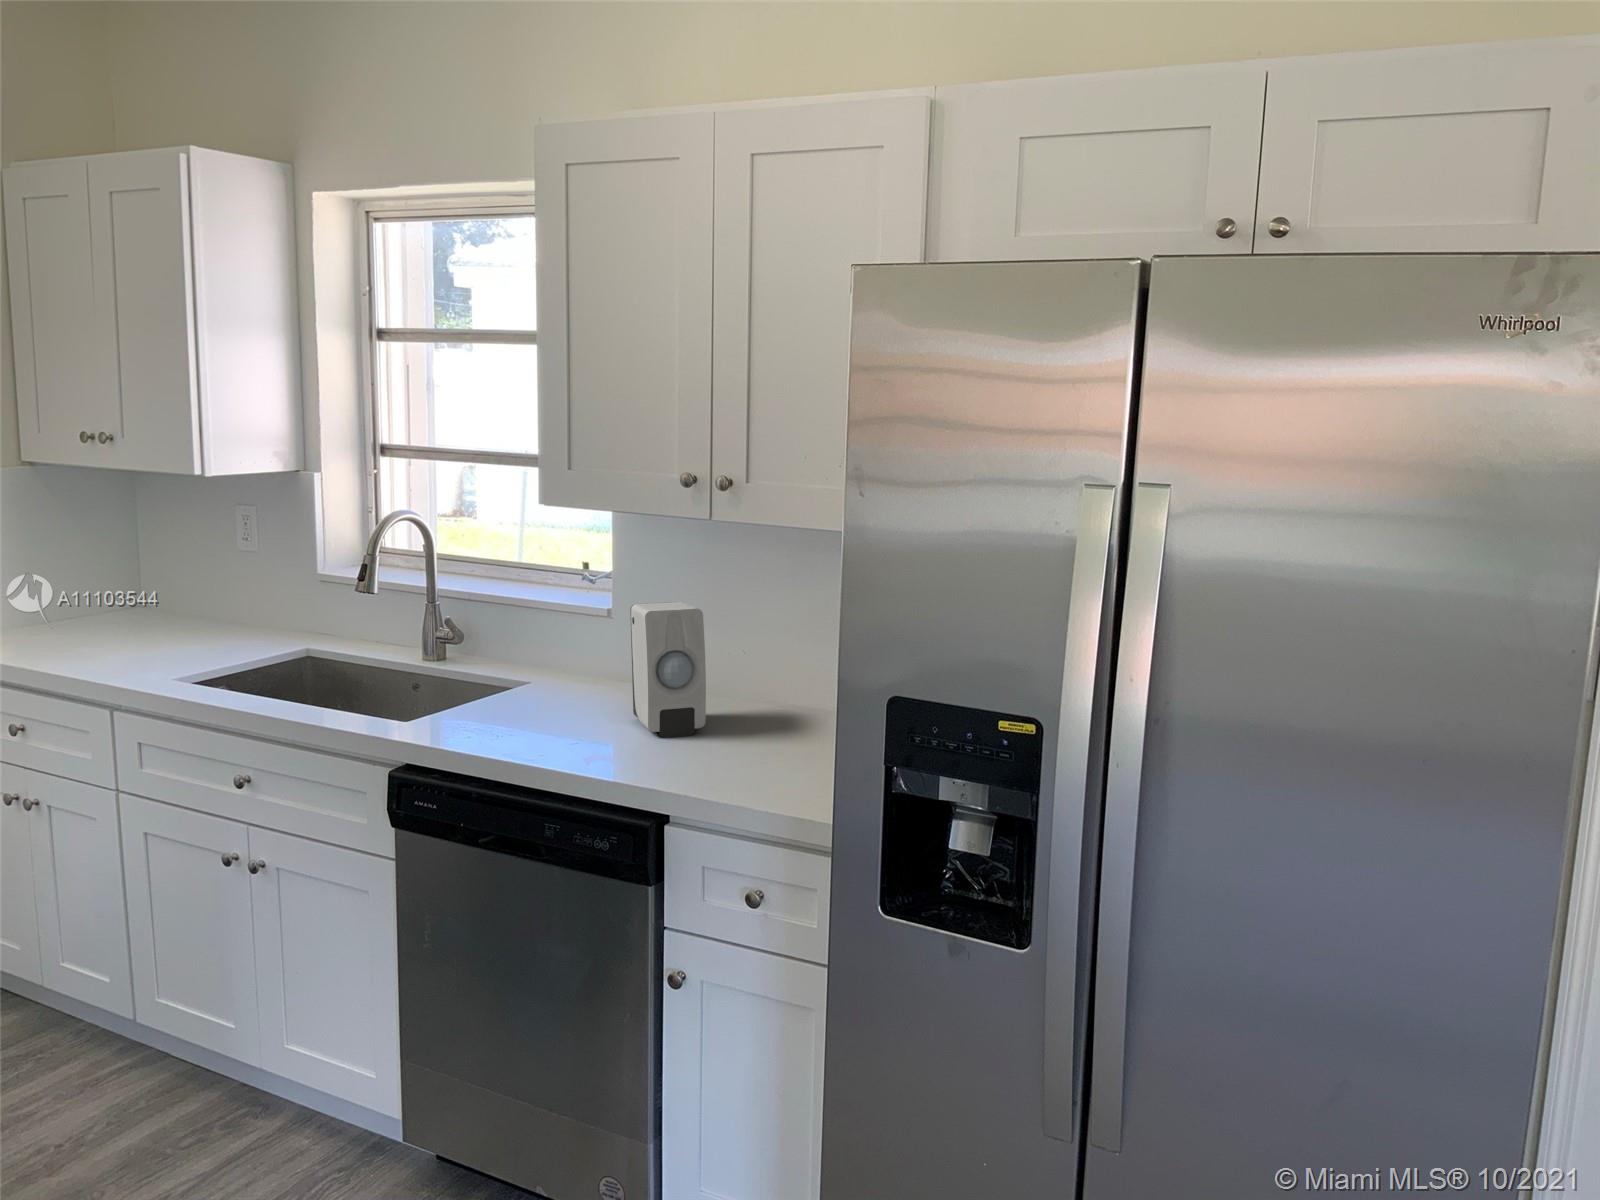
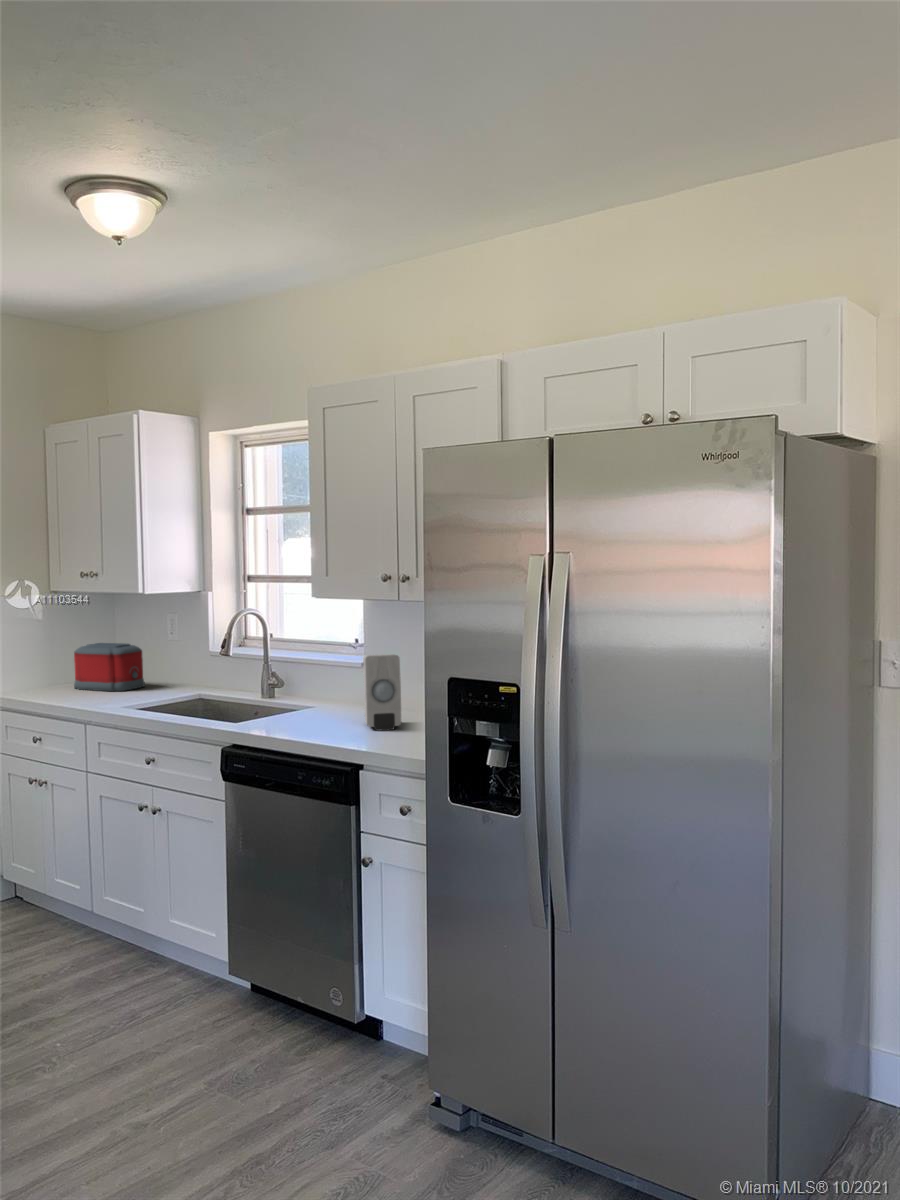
toaster: none [70,554,204,641] -> present [74,643,145,691]

